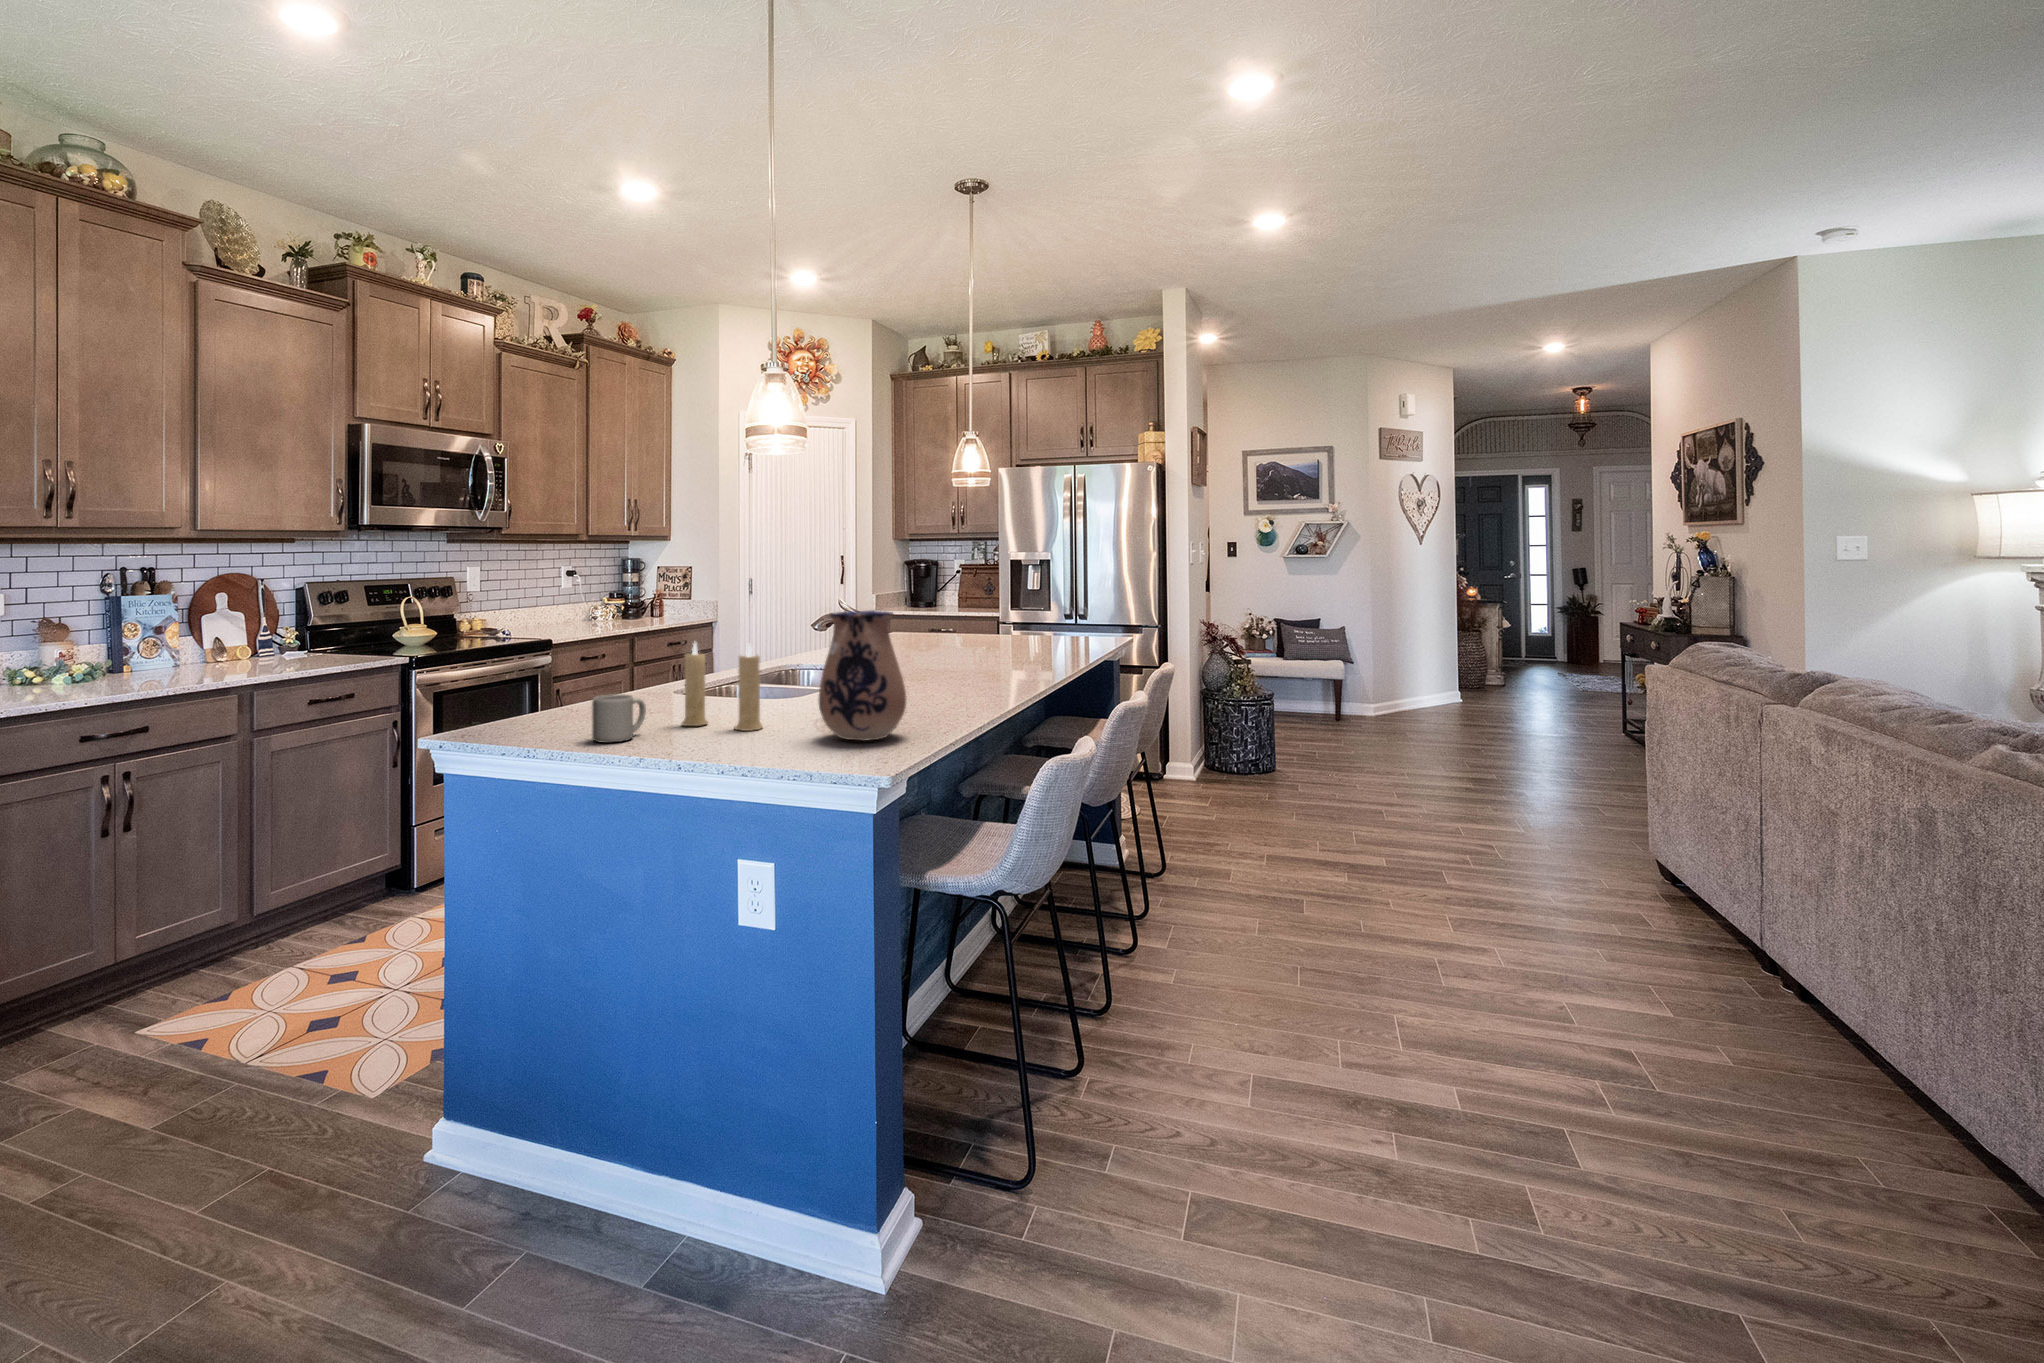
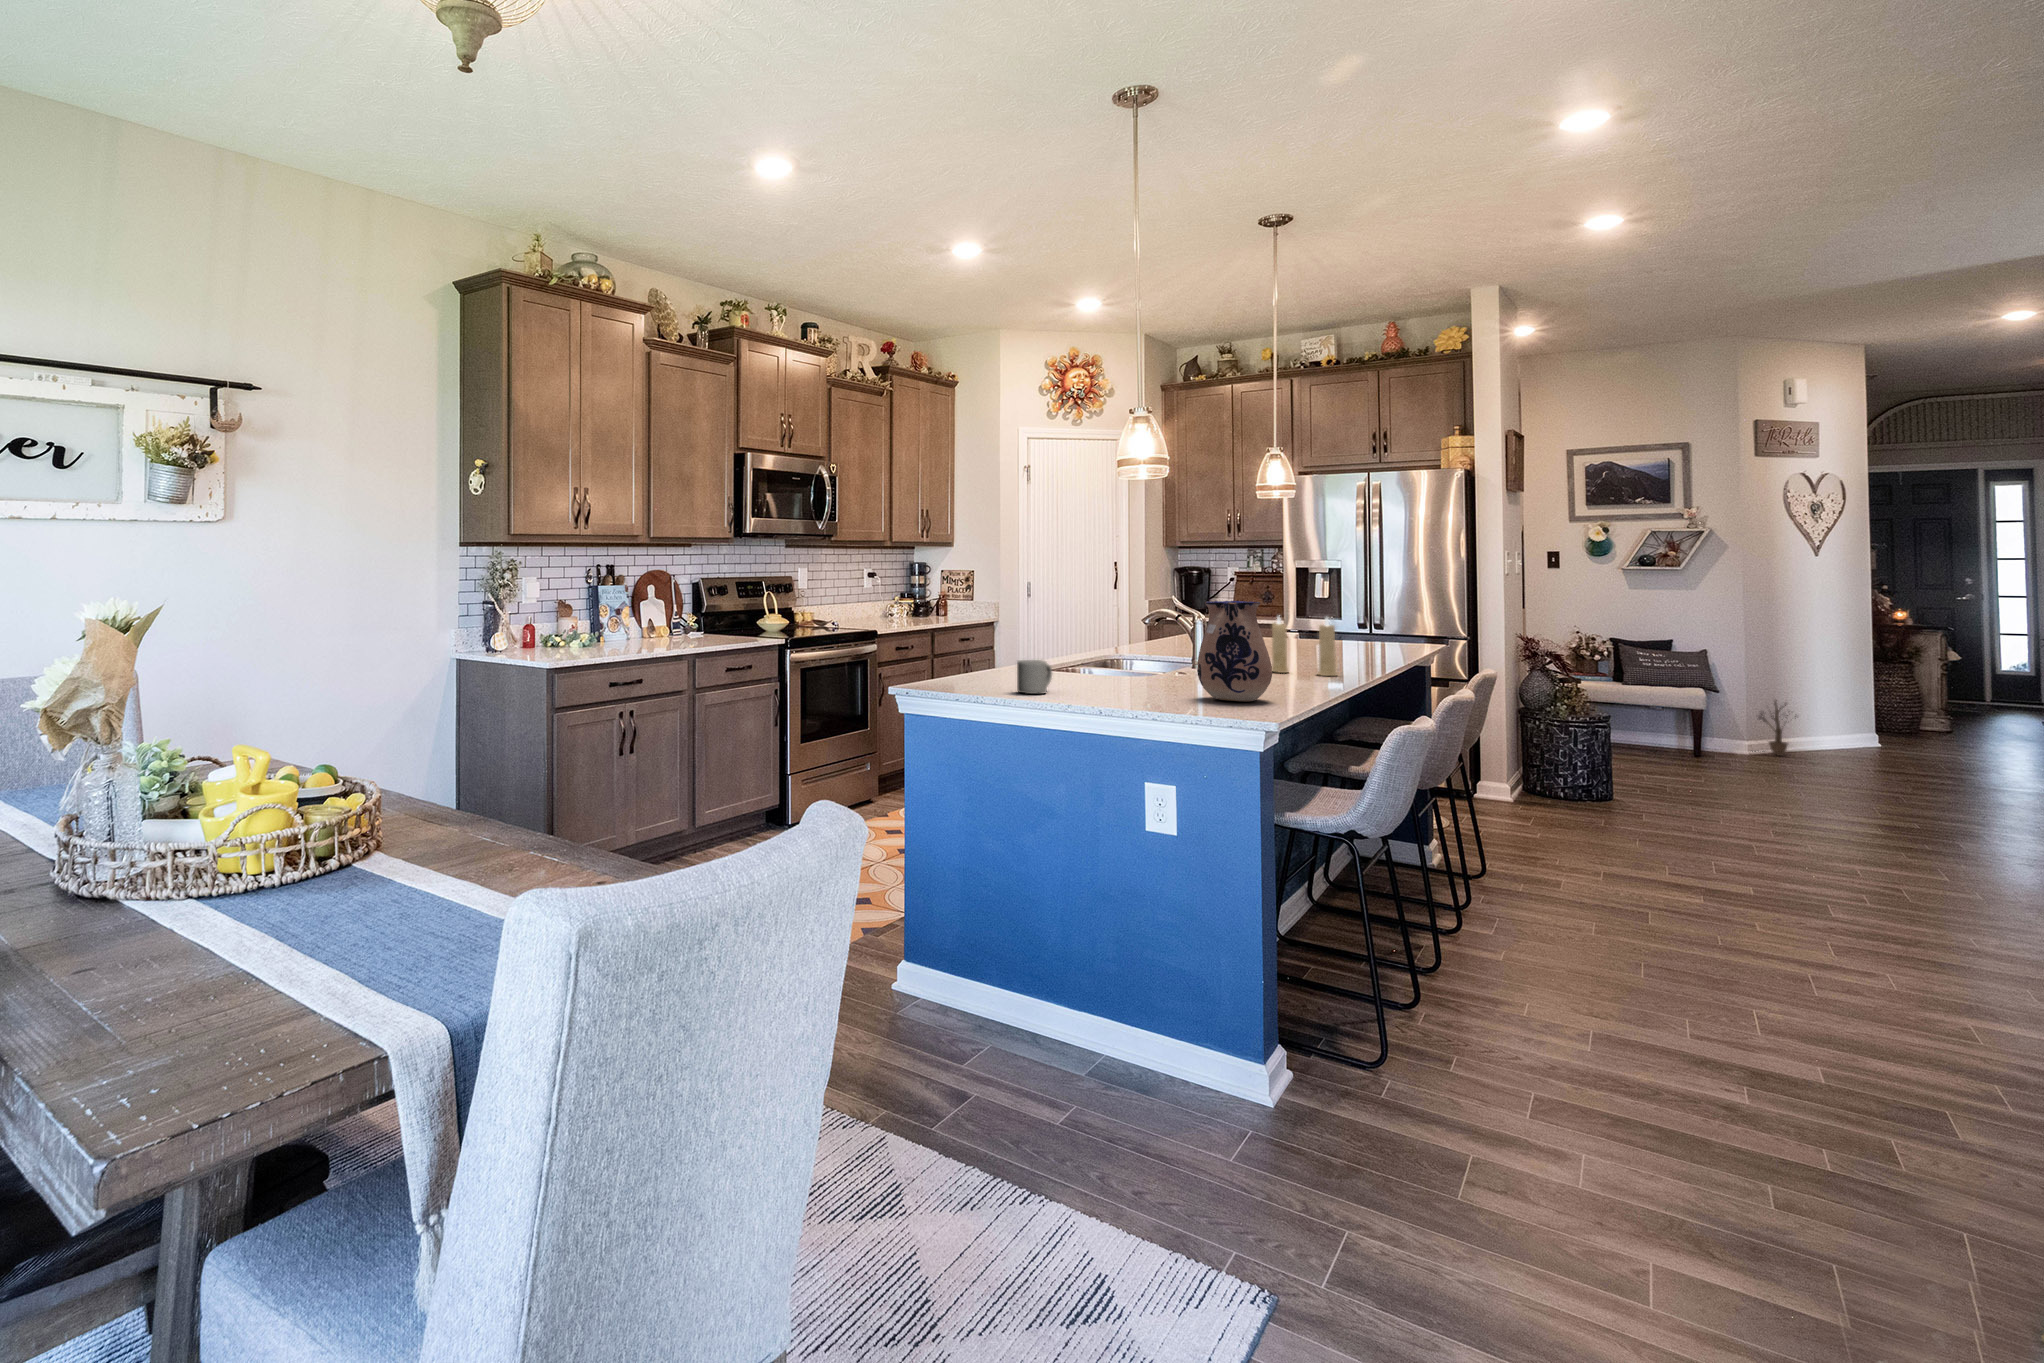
candle: present [682,643,762,731] -> present [1272,617,1337,676]
decorative plant: none [1376,668,1409,716] -> present [1752,700,1796,756]

